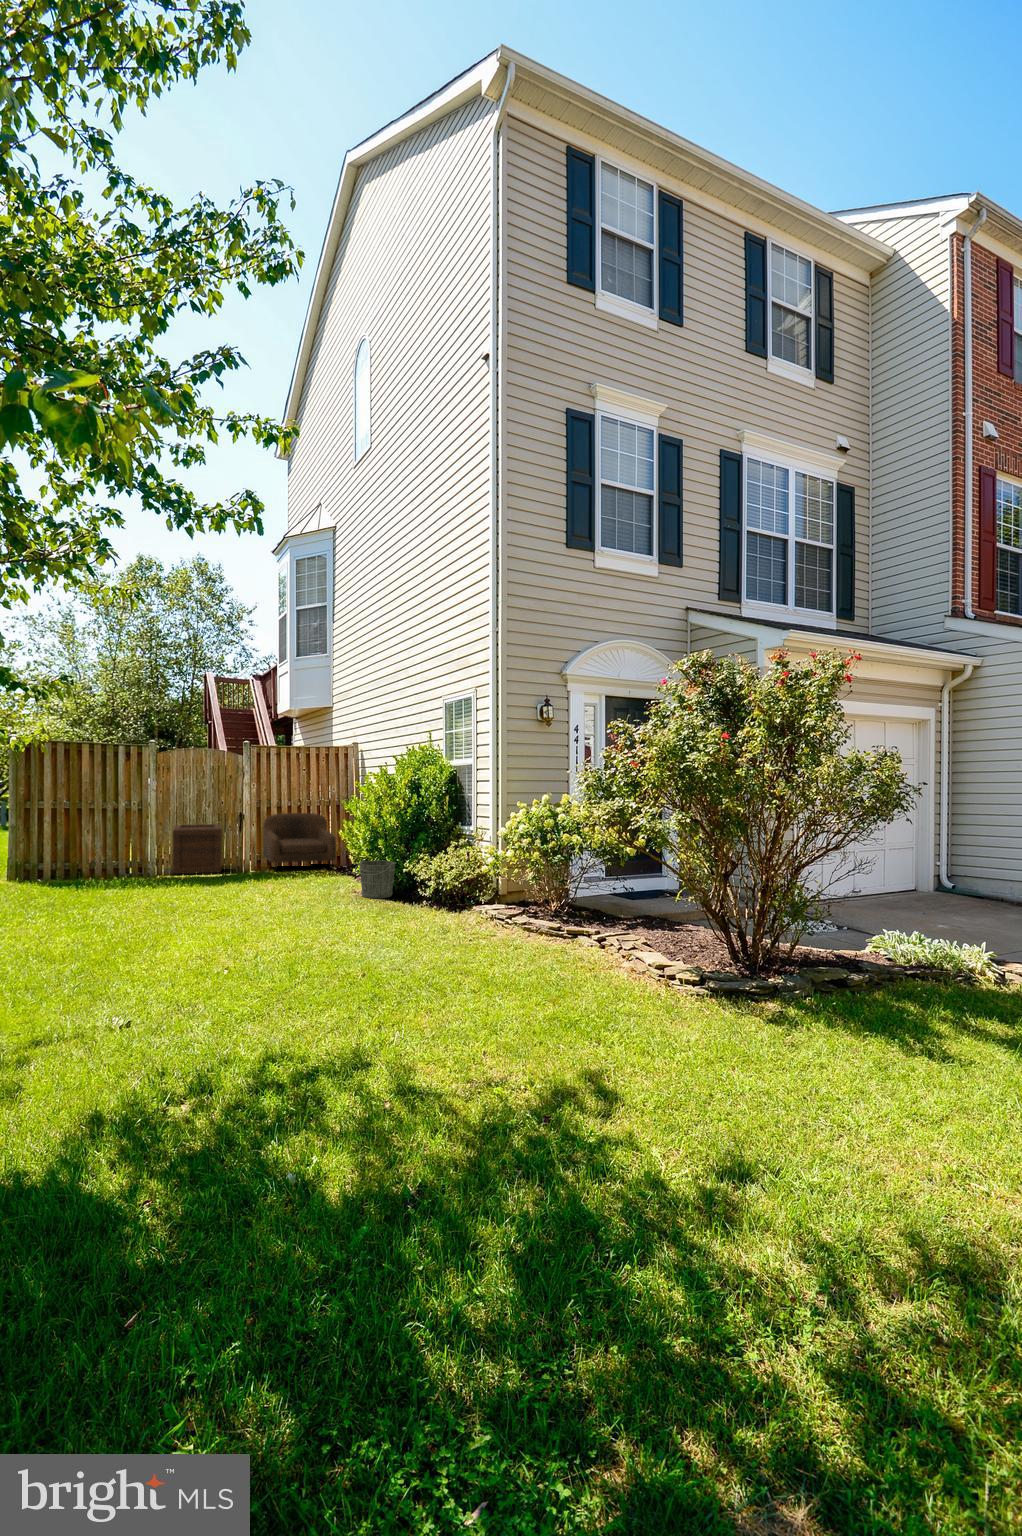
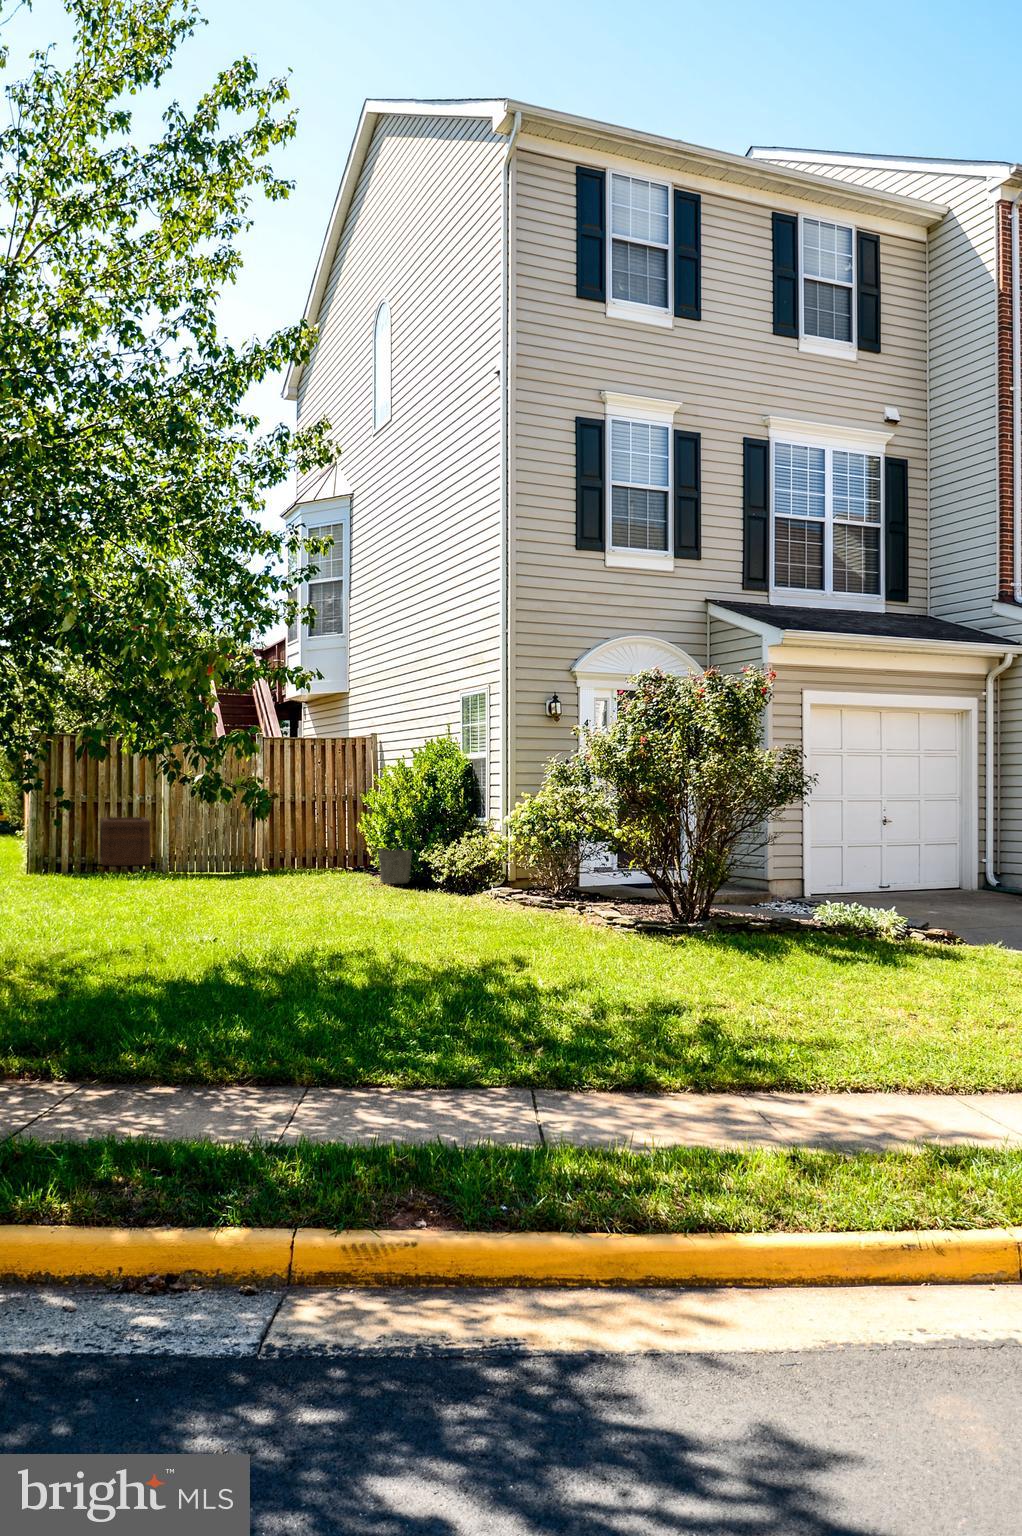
armchair: present [263,813,336,870] -> none [279,808,353,864]
wooden crate: present [172,824,222,874] -> present [99,817,150,866]

